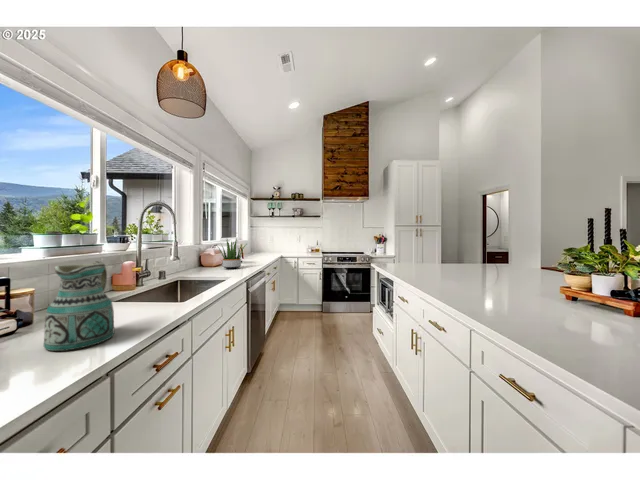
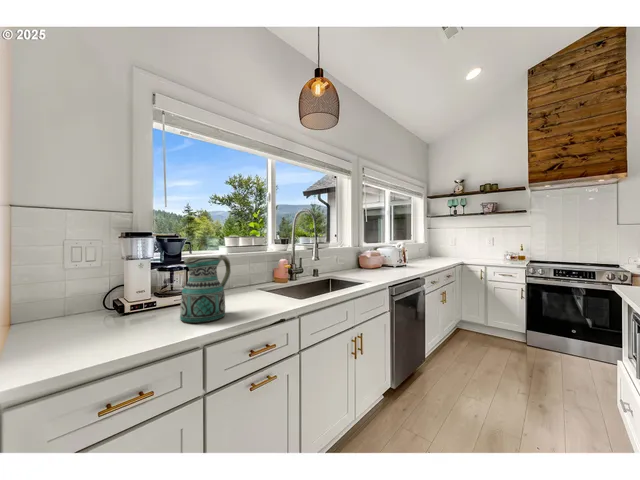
potted plant: present [218,239,245,269] -> none [368,239,405,273]

